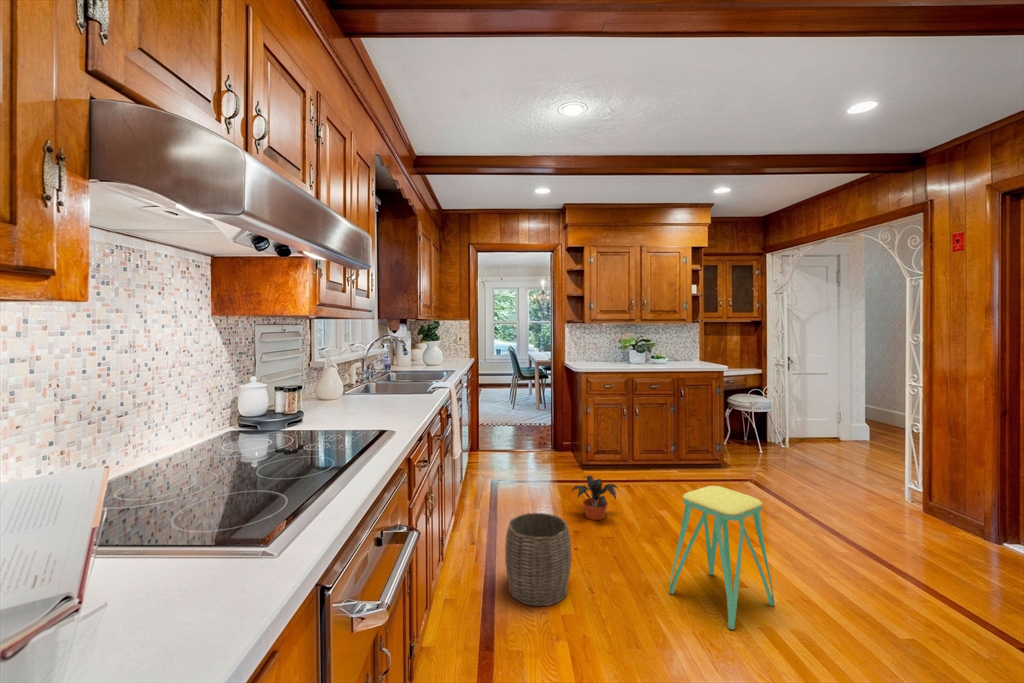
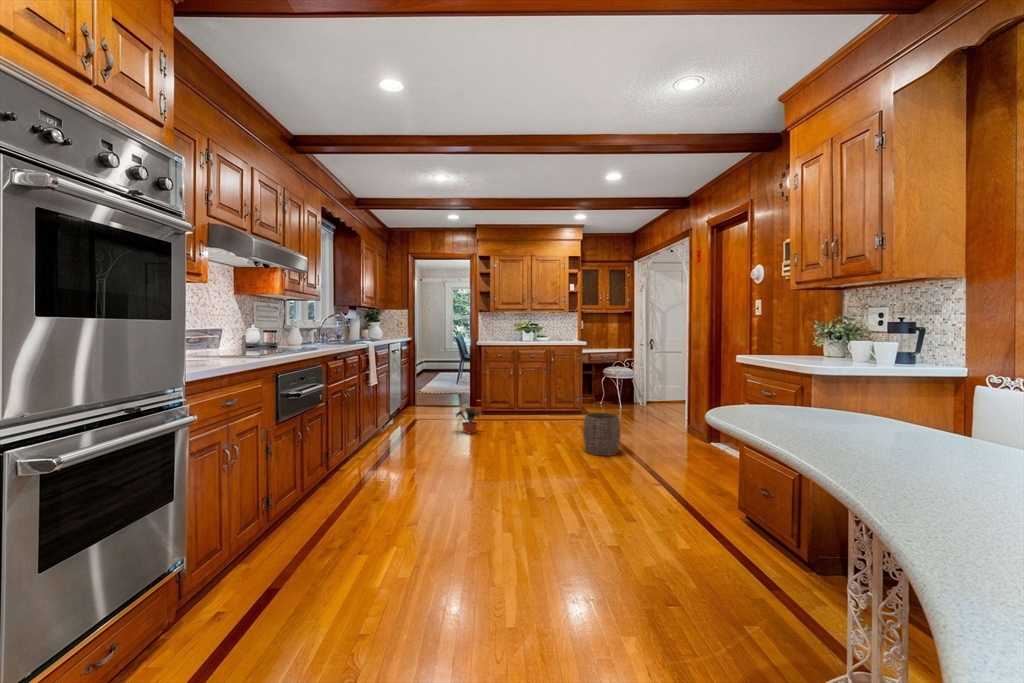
stool: present [669,486,774,629] -> none [485,397,538,465]
woven basket: present [505,513,571,606] -> present [583,413,620,456]

